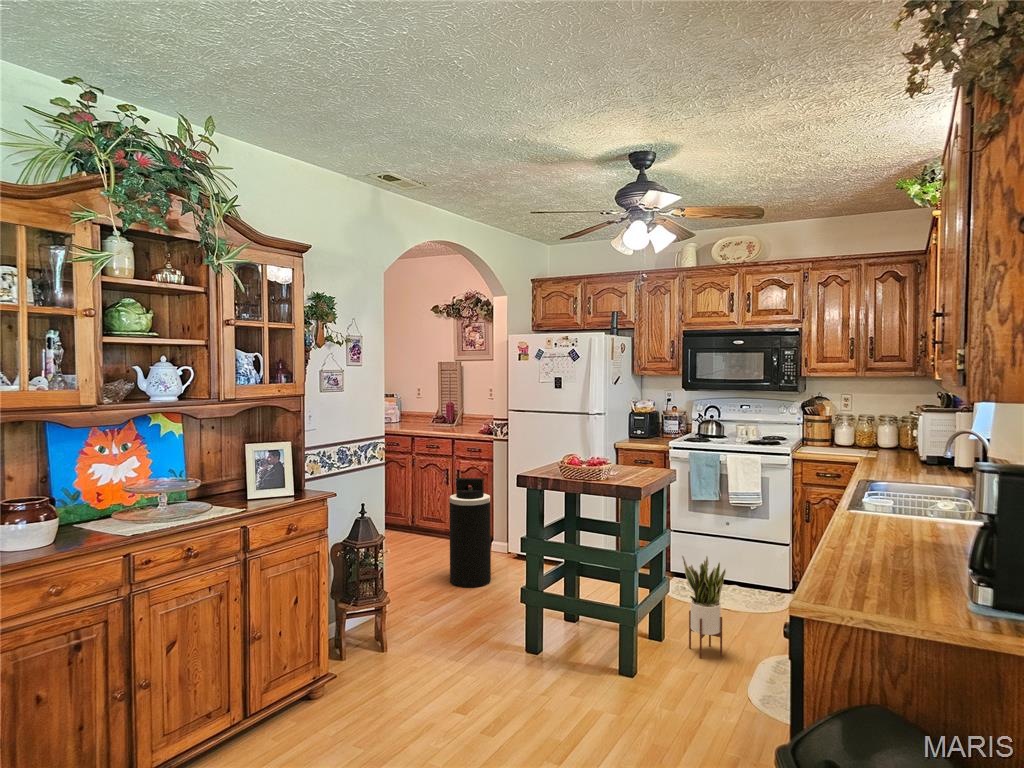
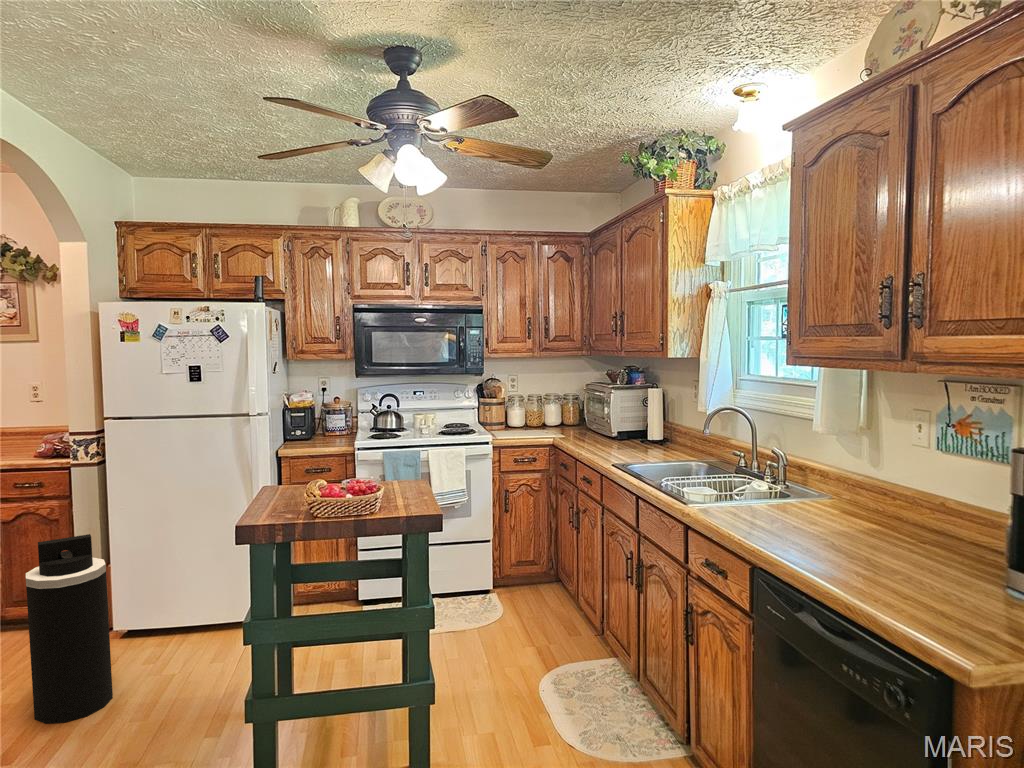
potted plant: present [682,556,726,658] -> none [453,584,500,712]

